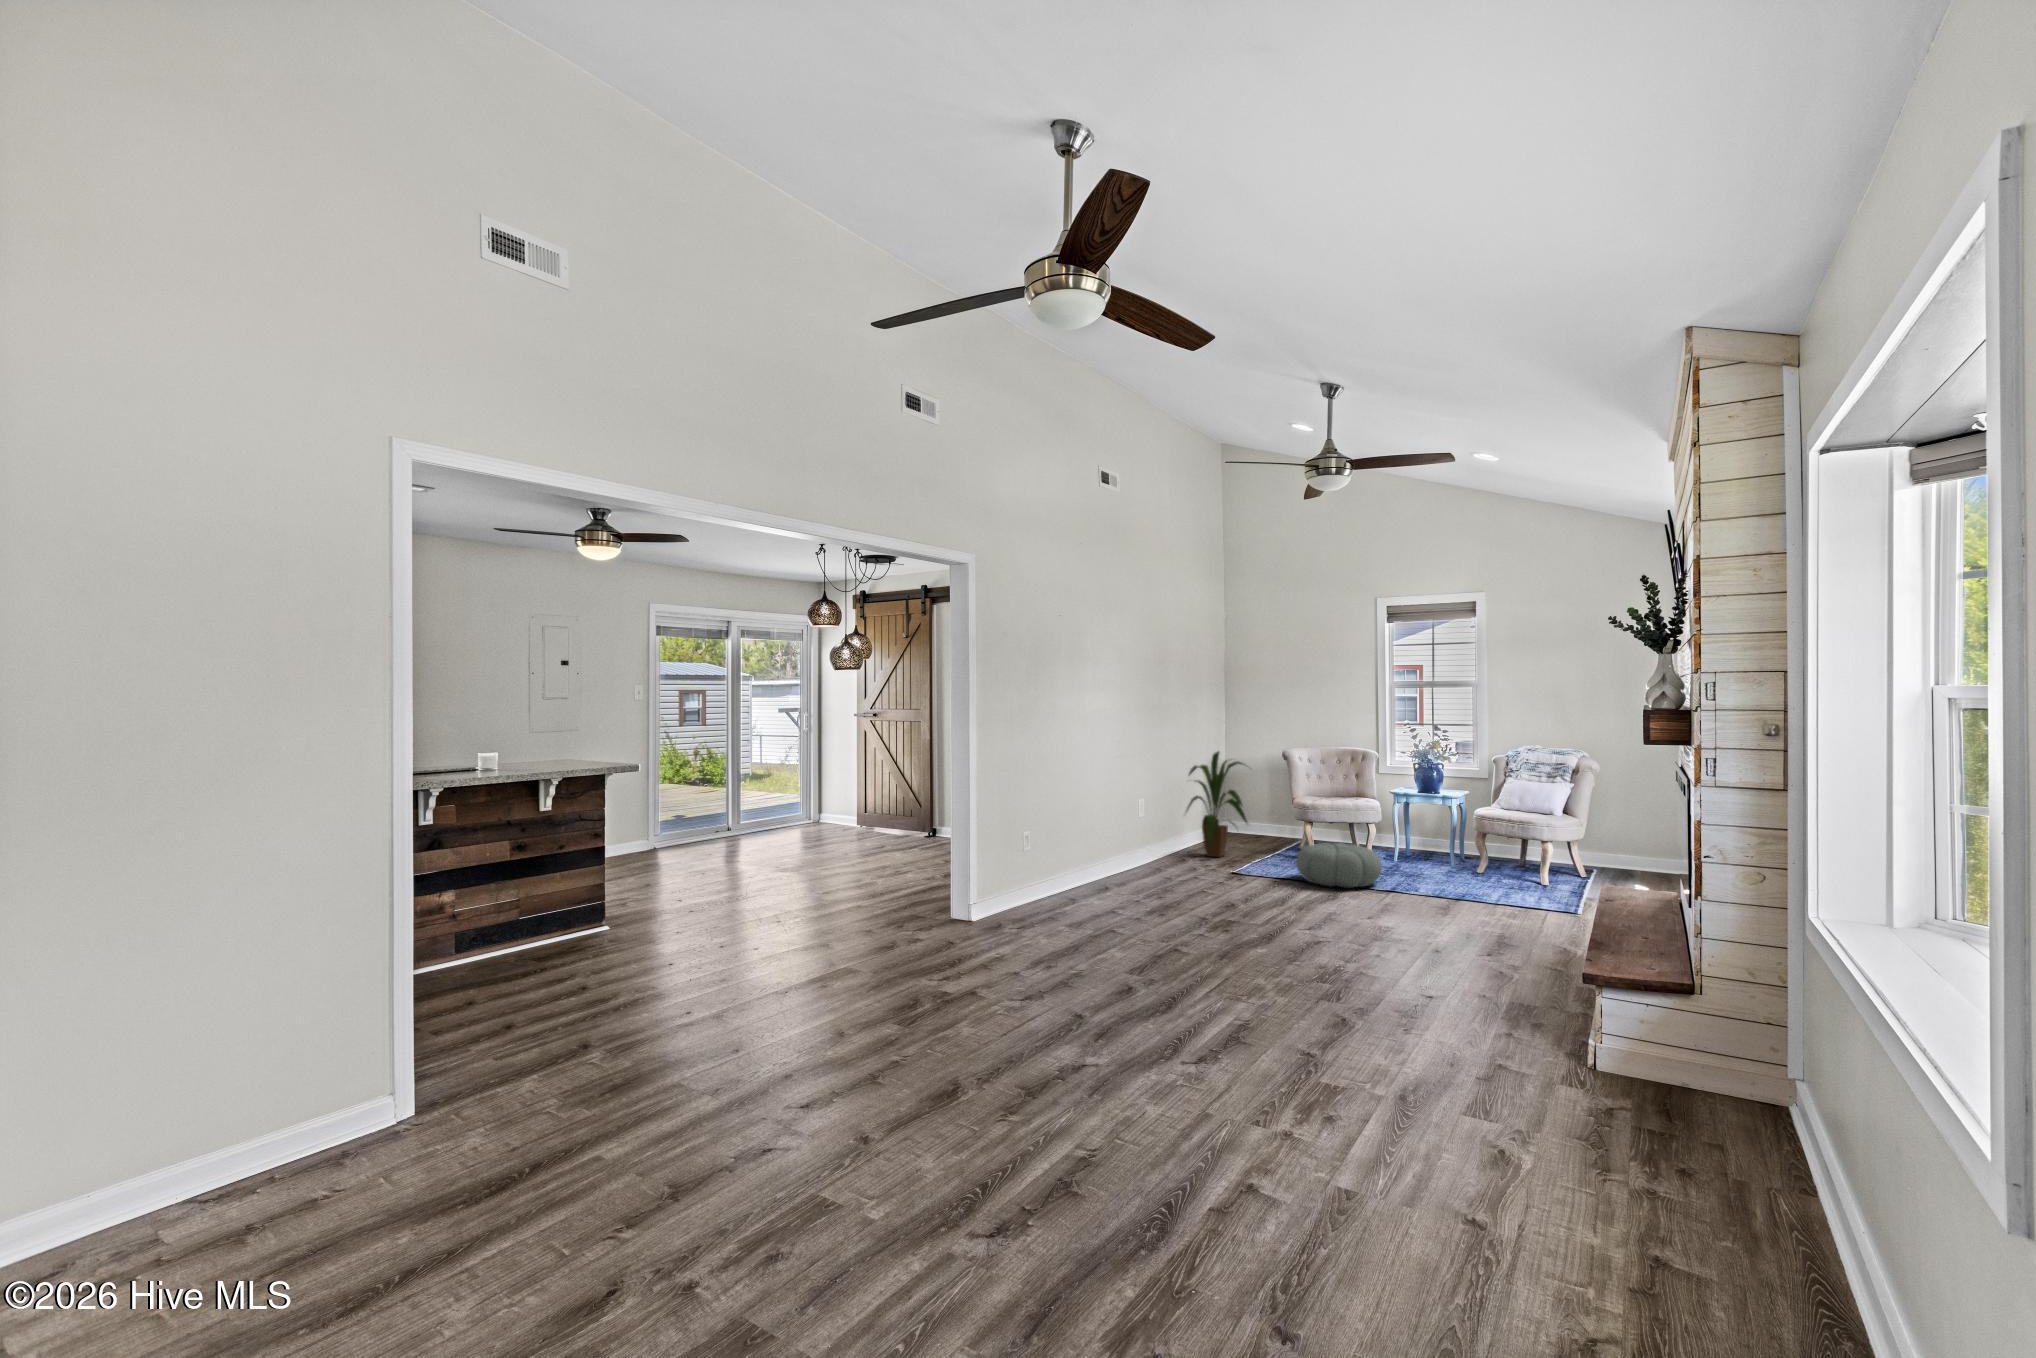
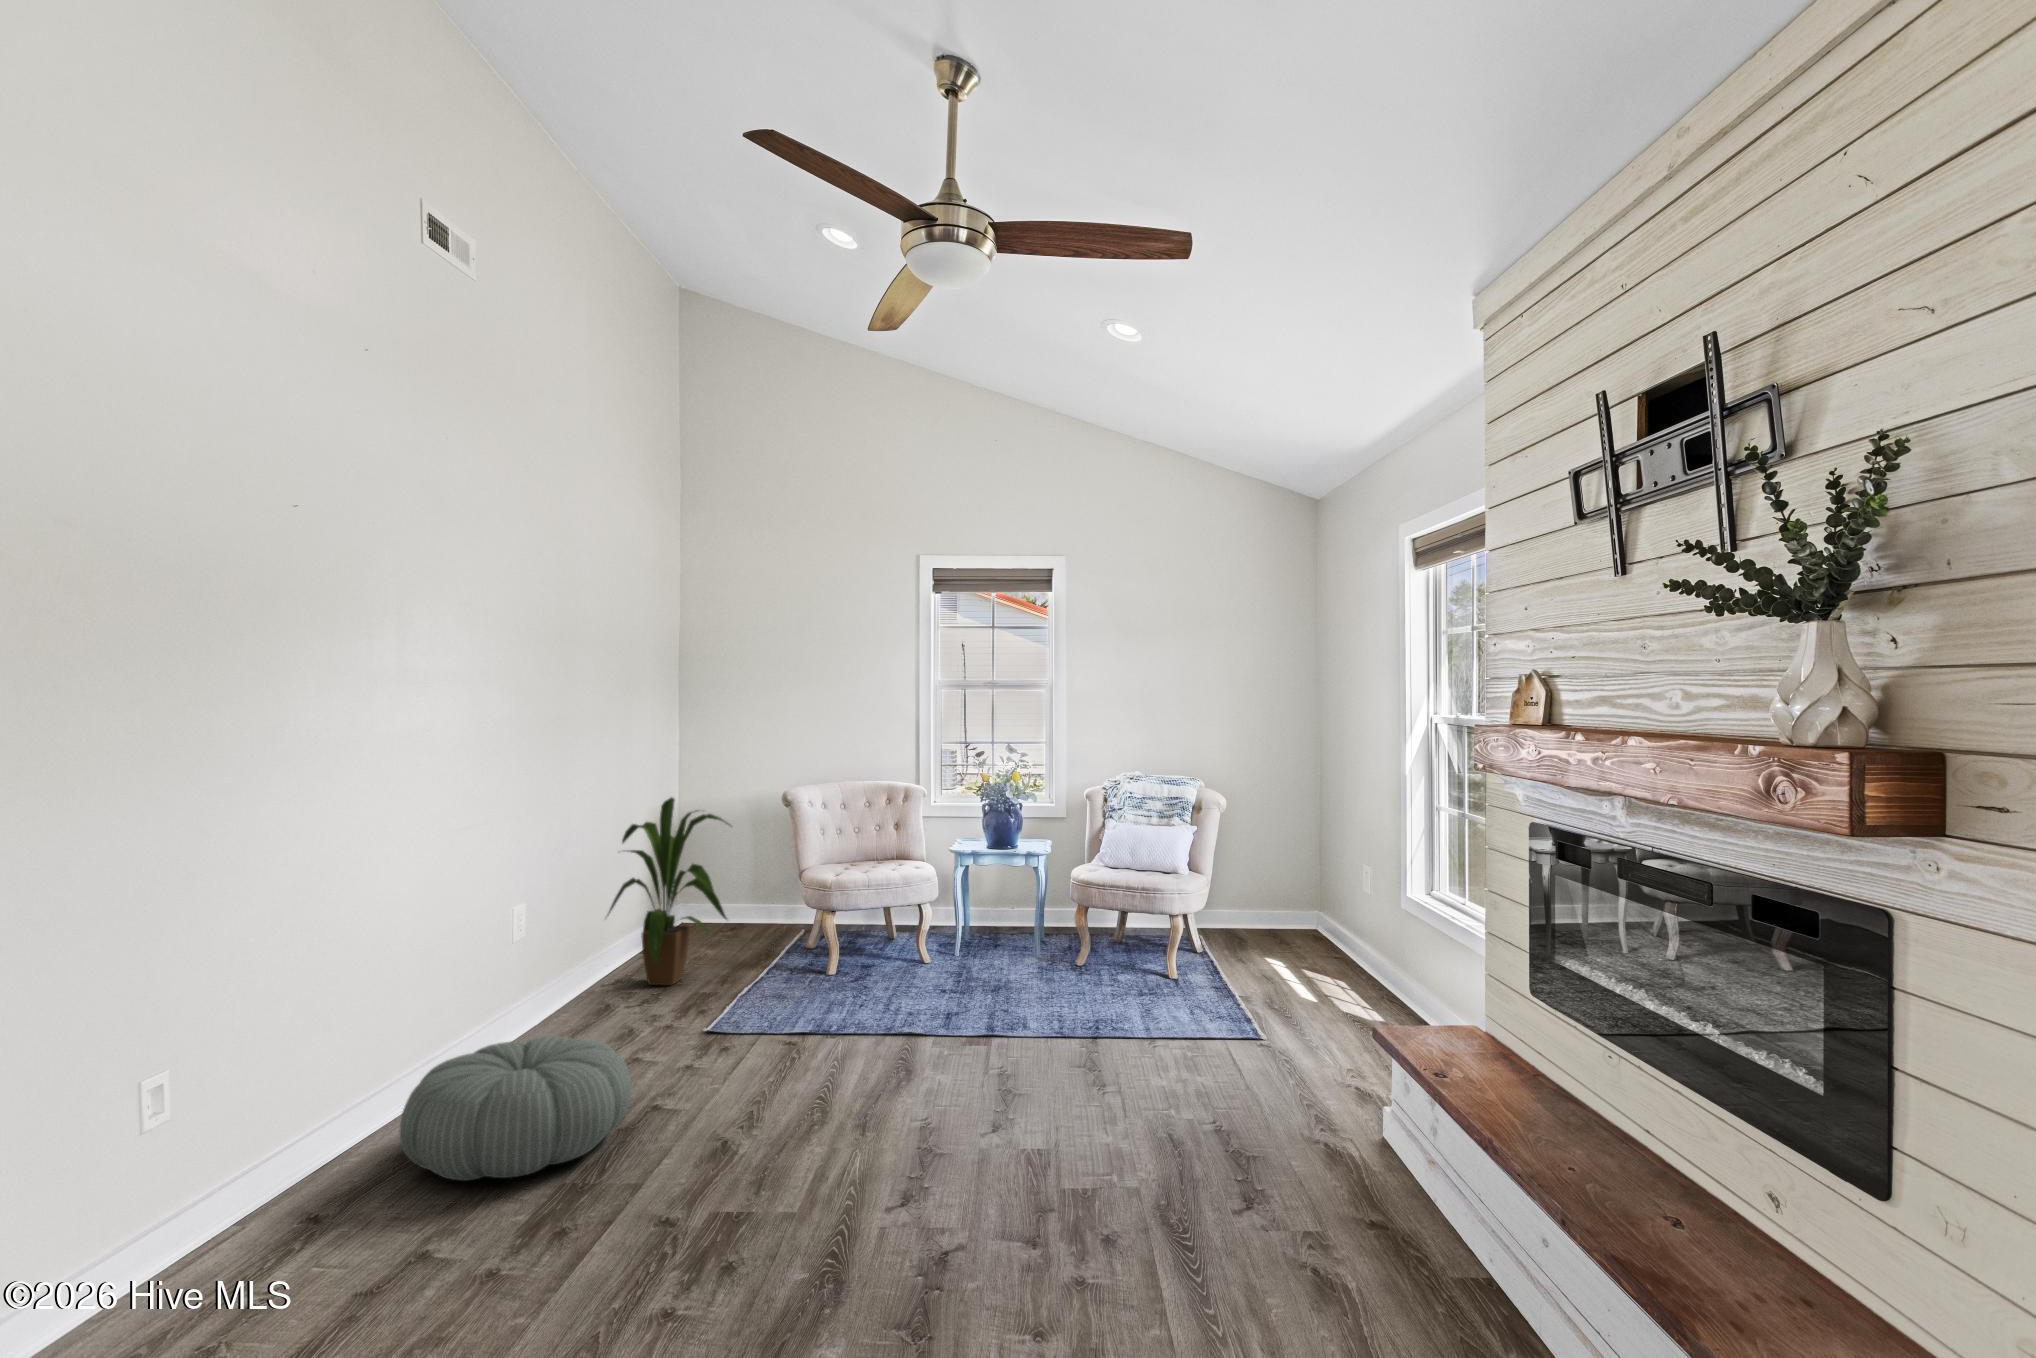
pouf: present [1296,843,1382,888] -> present [400,1036,632,1181]

